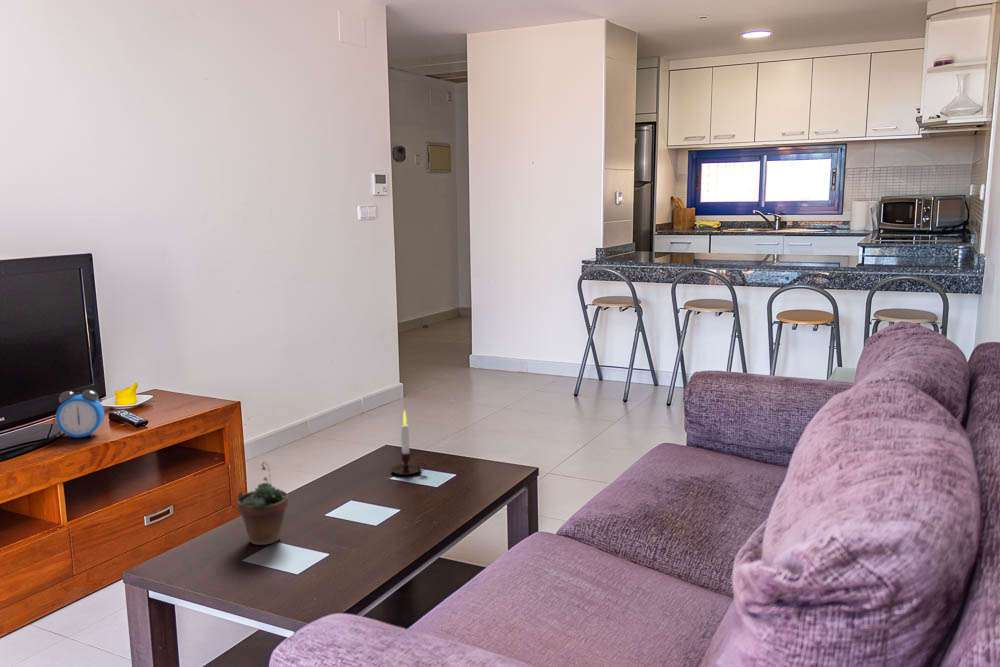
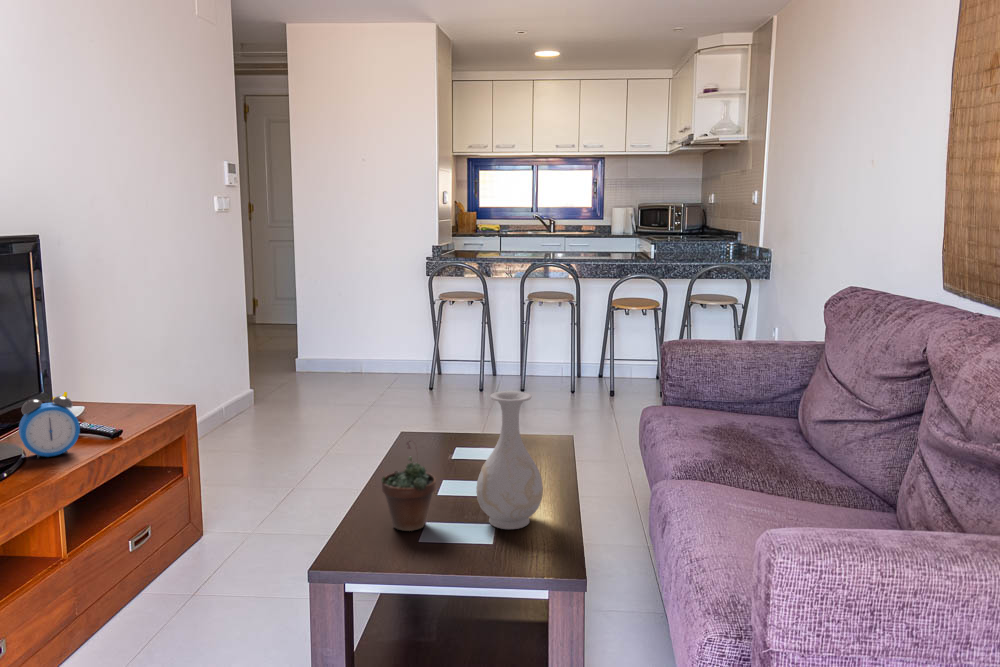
candle: present [391,411,426,475] -> none [436,387,475,454]
vase: none [313,426,379,560] -> present [476,391,543,529]

